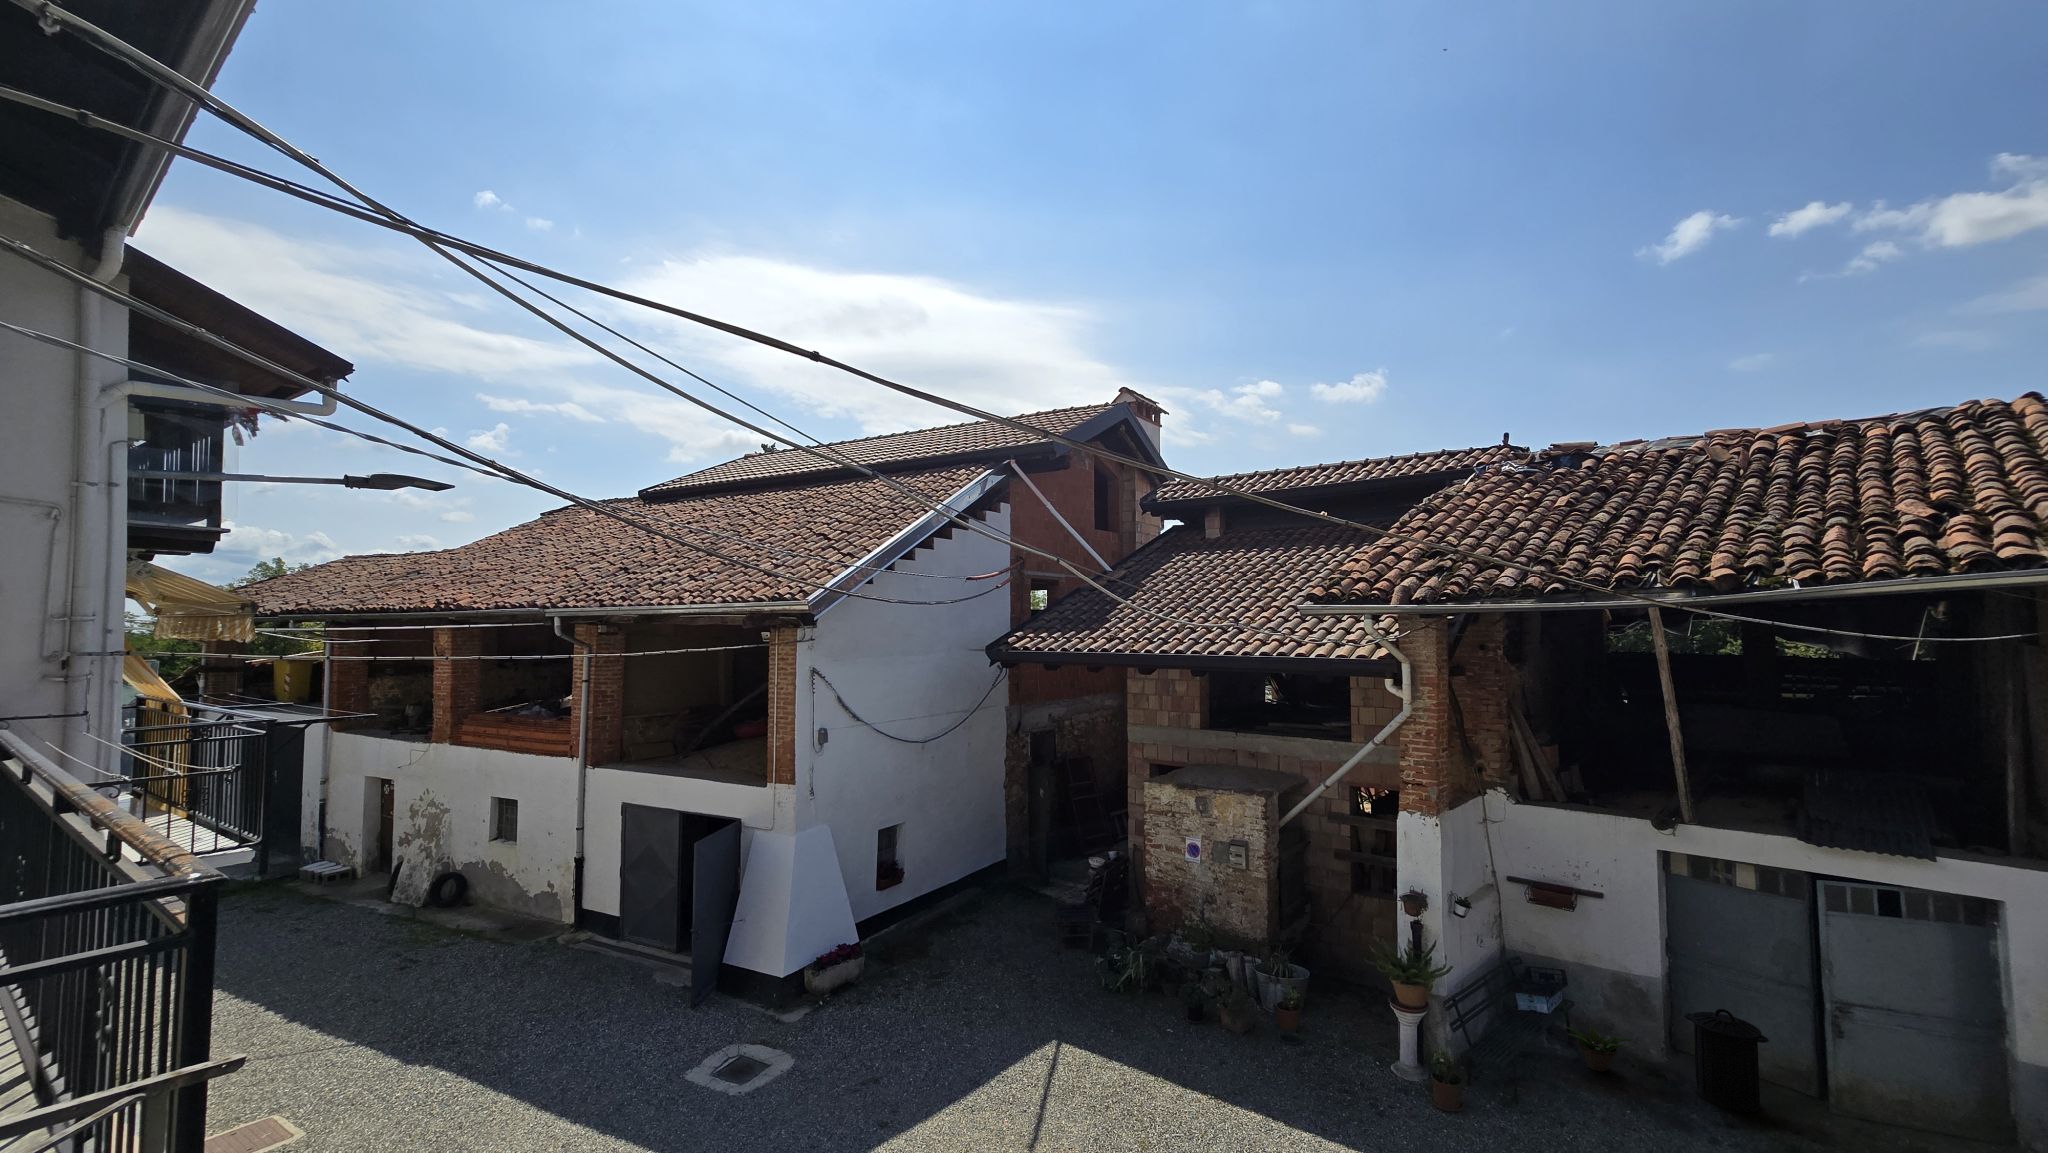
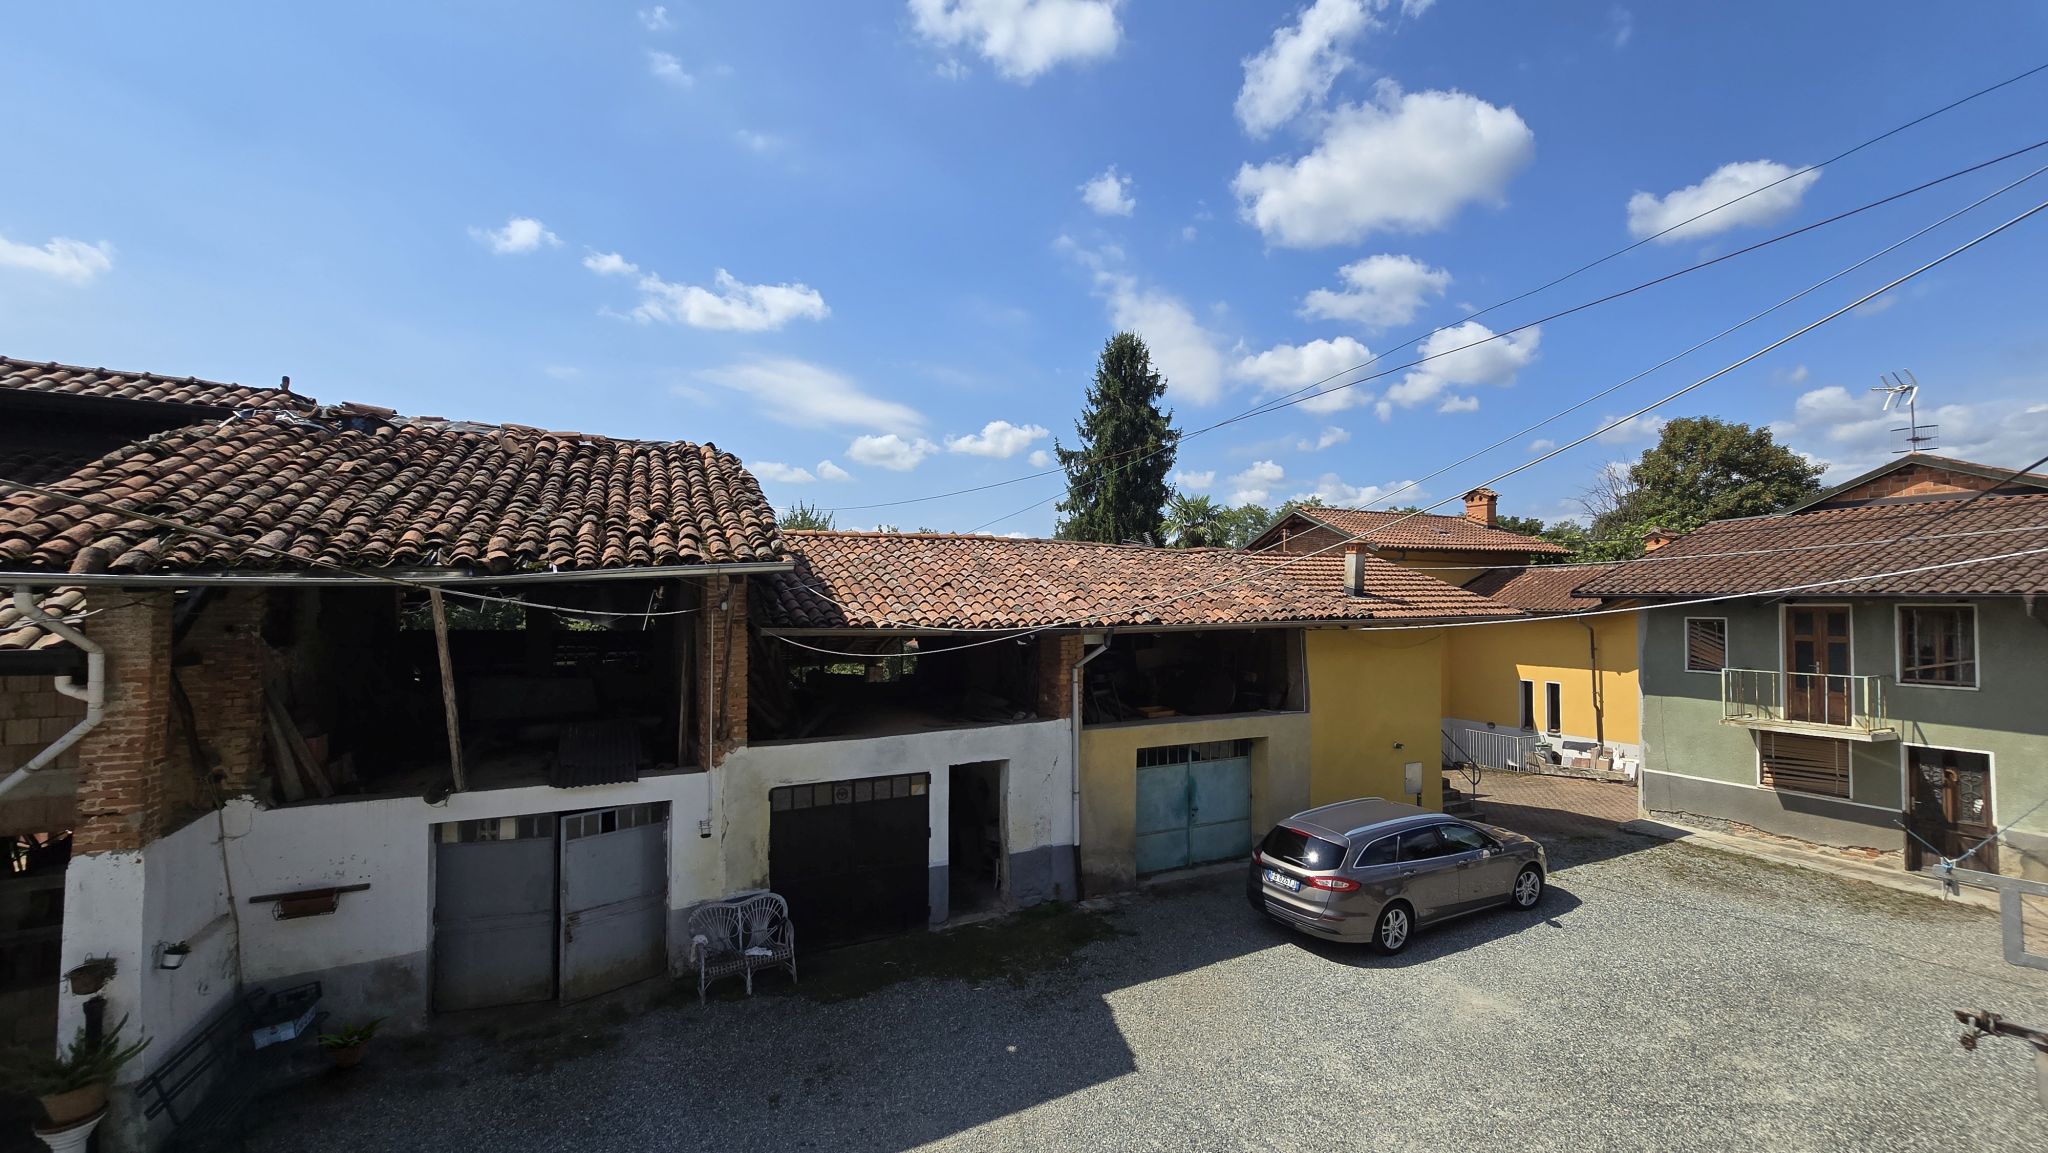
trash can: present [1684,1009,1769,1112] -> none [444,947,515,1038]

